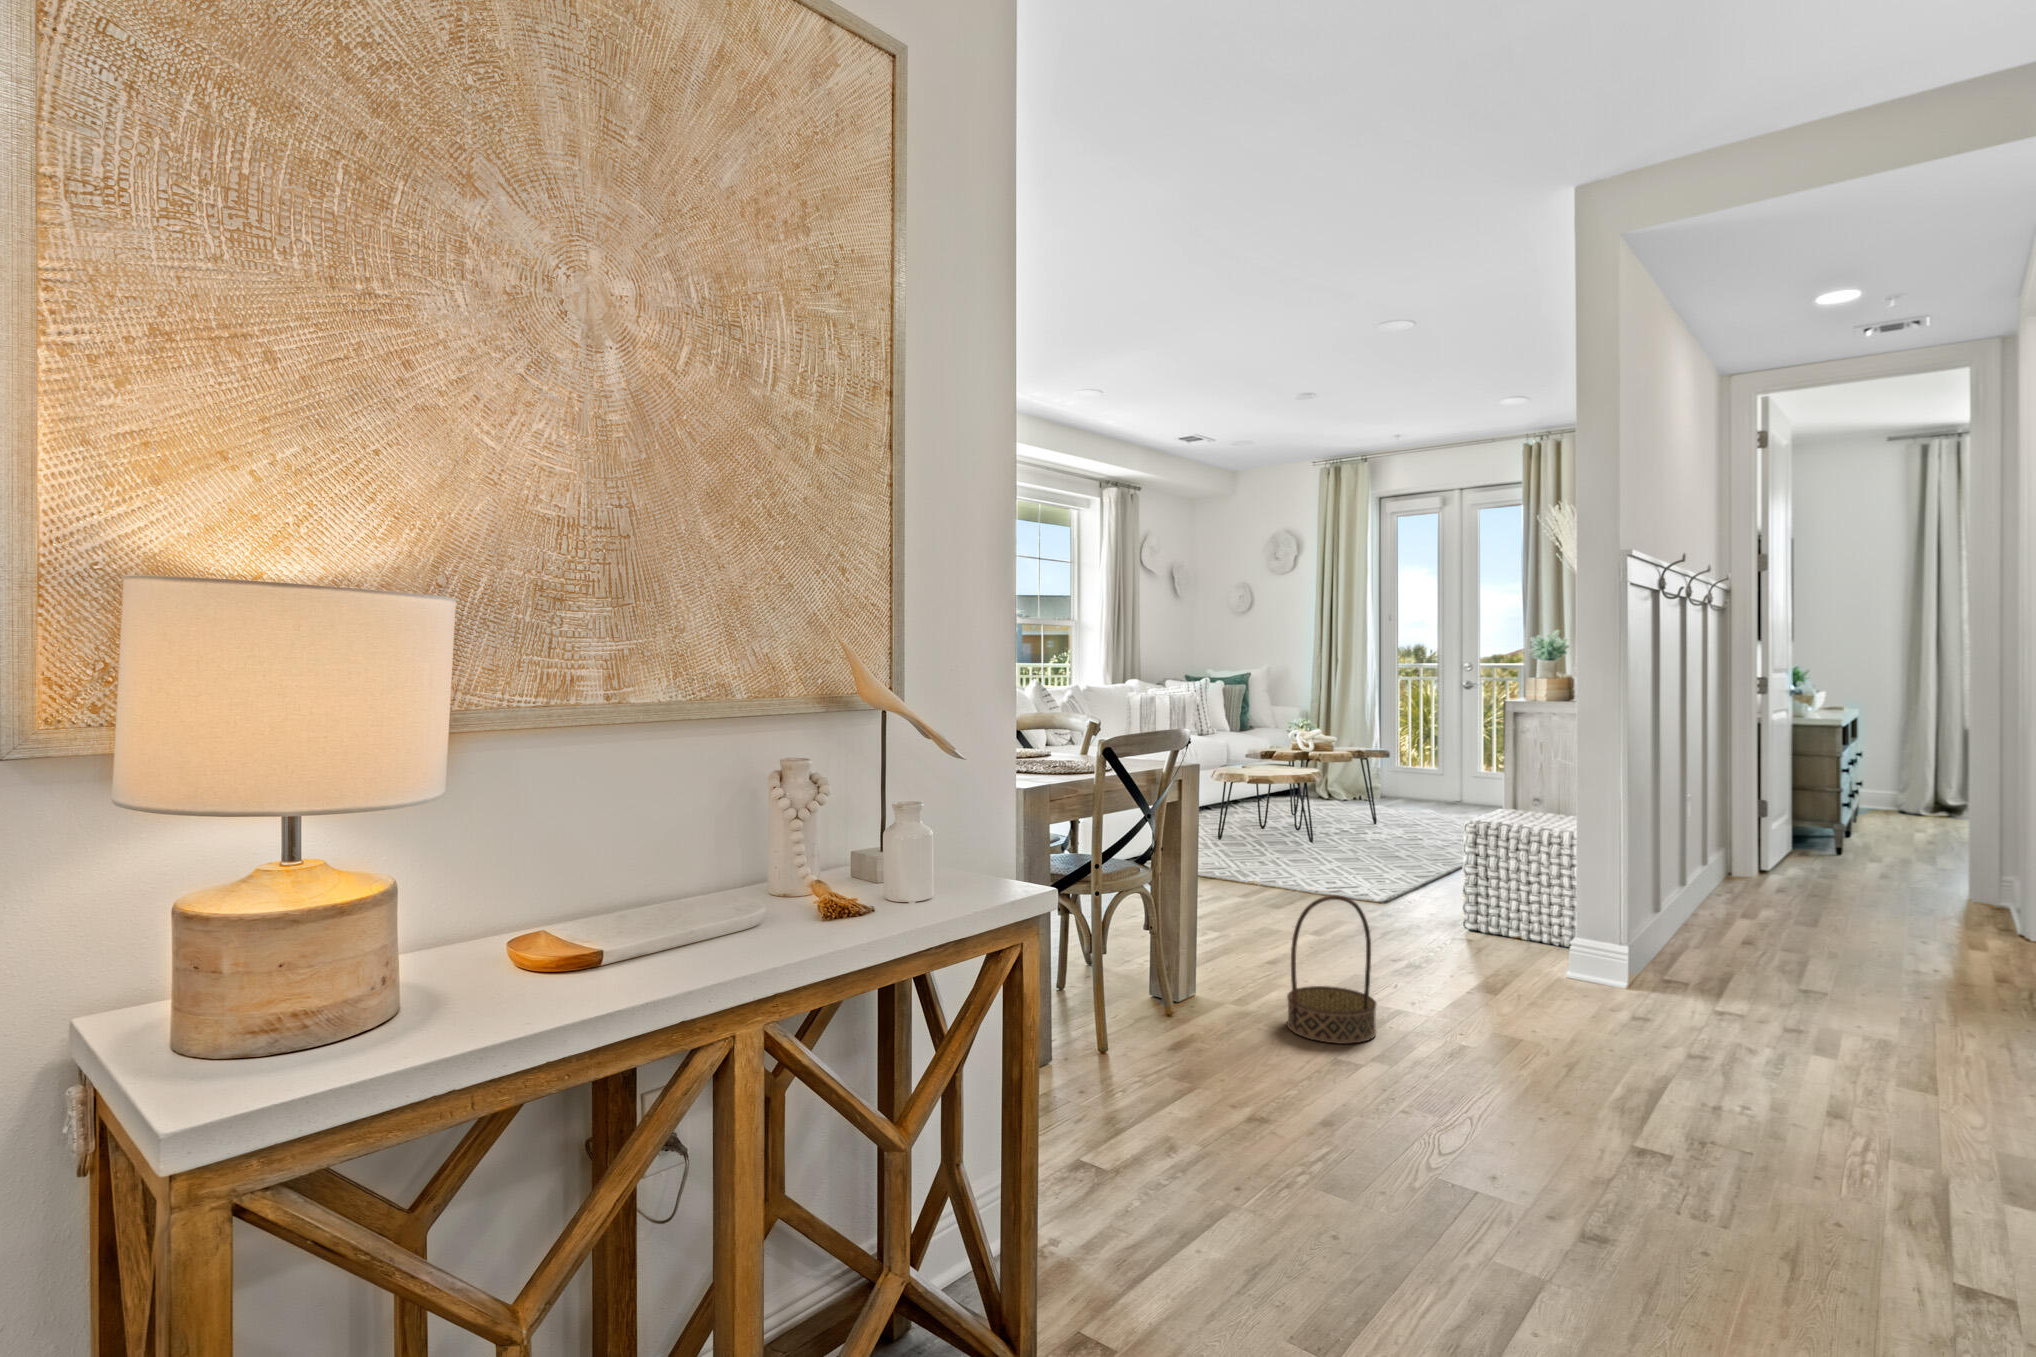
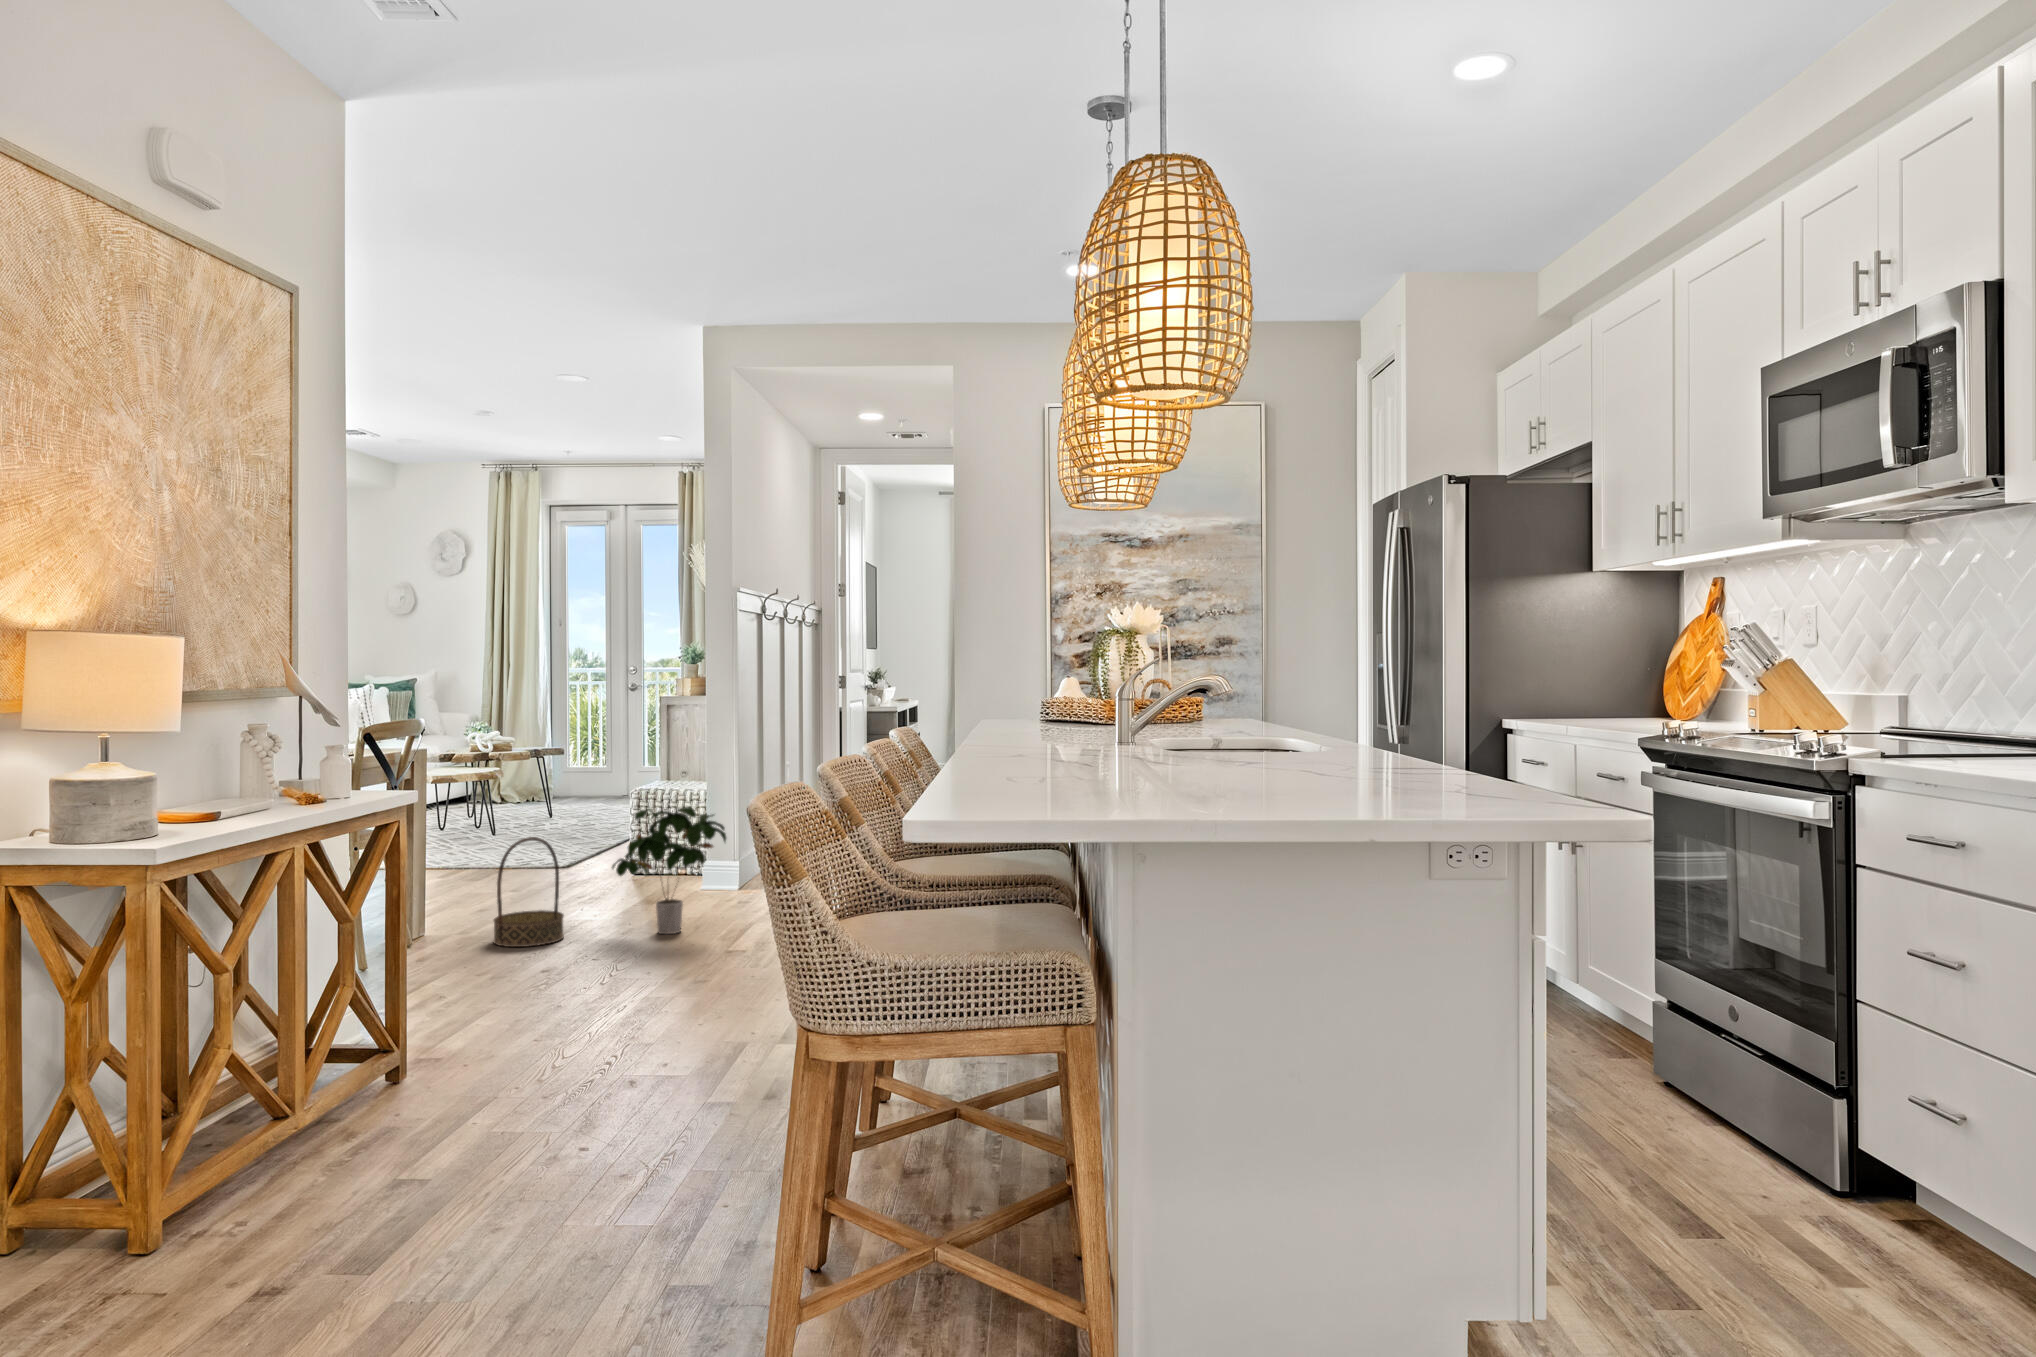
potted plant: none [1442,872,1620,1061] -> present [612,807,726,934]

